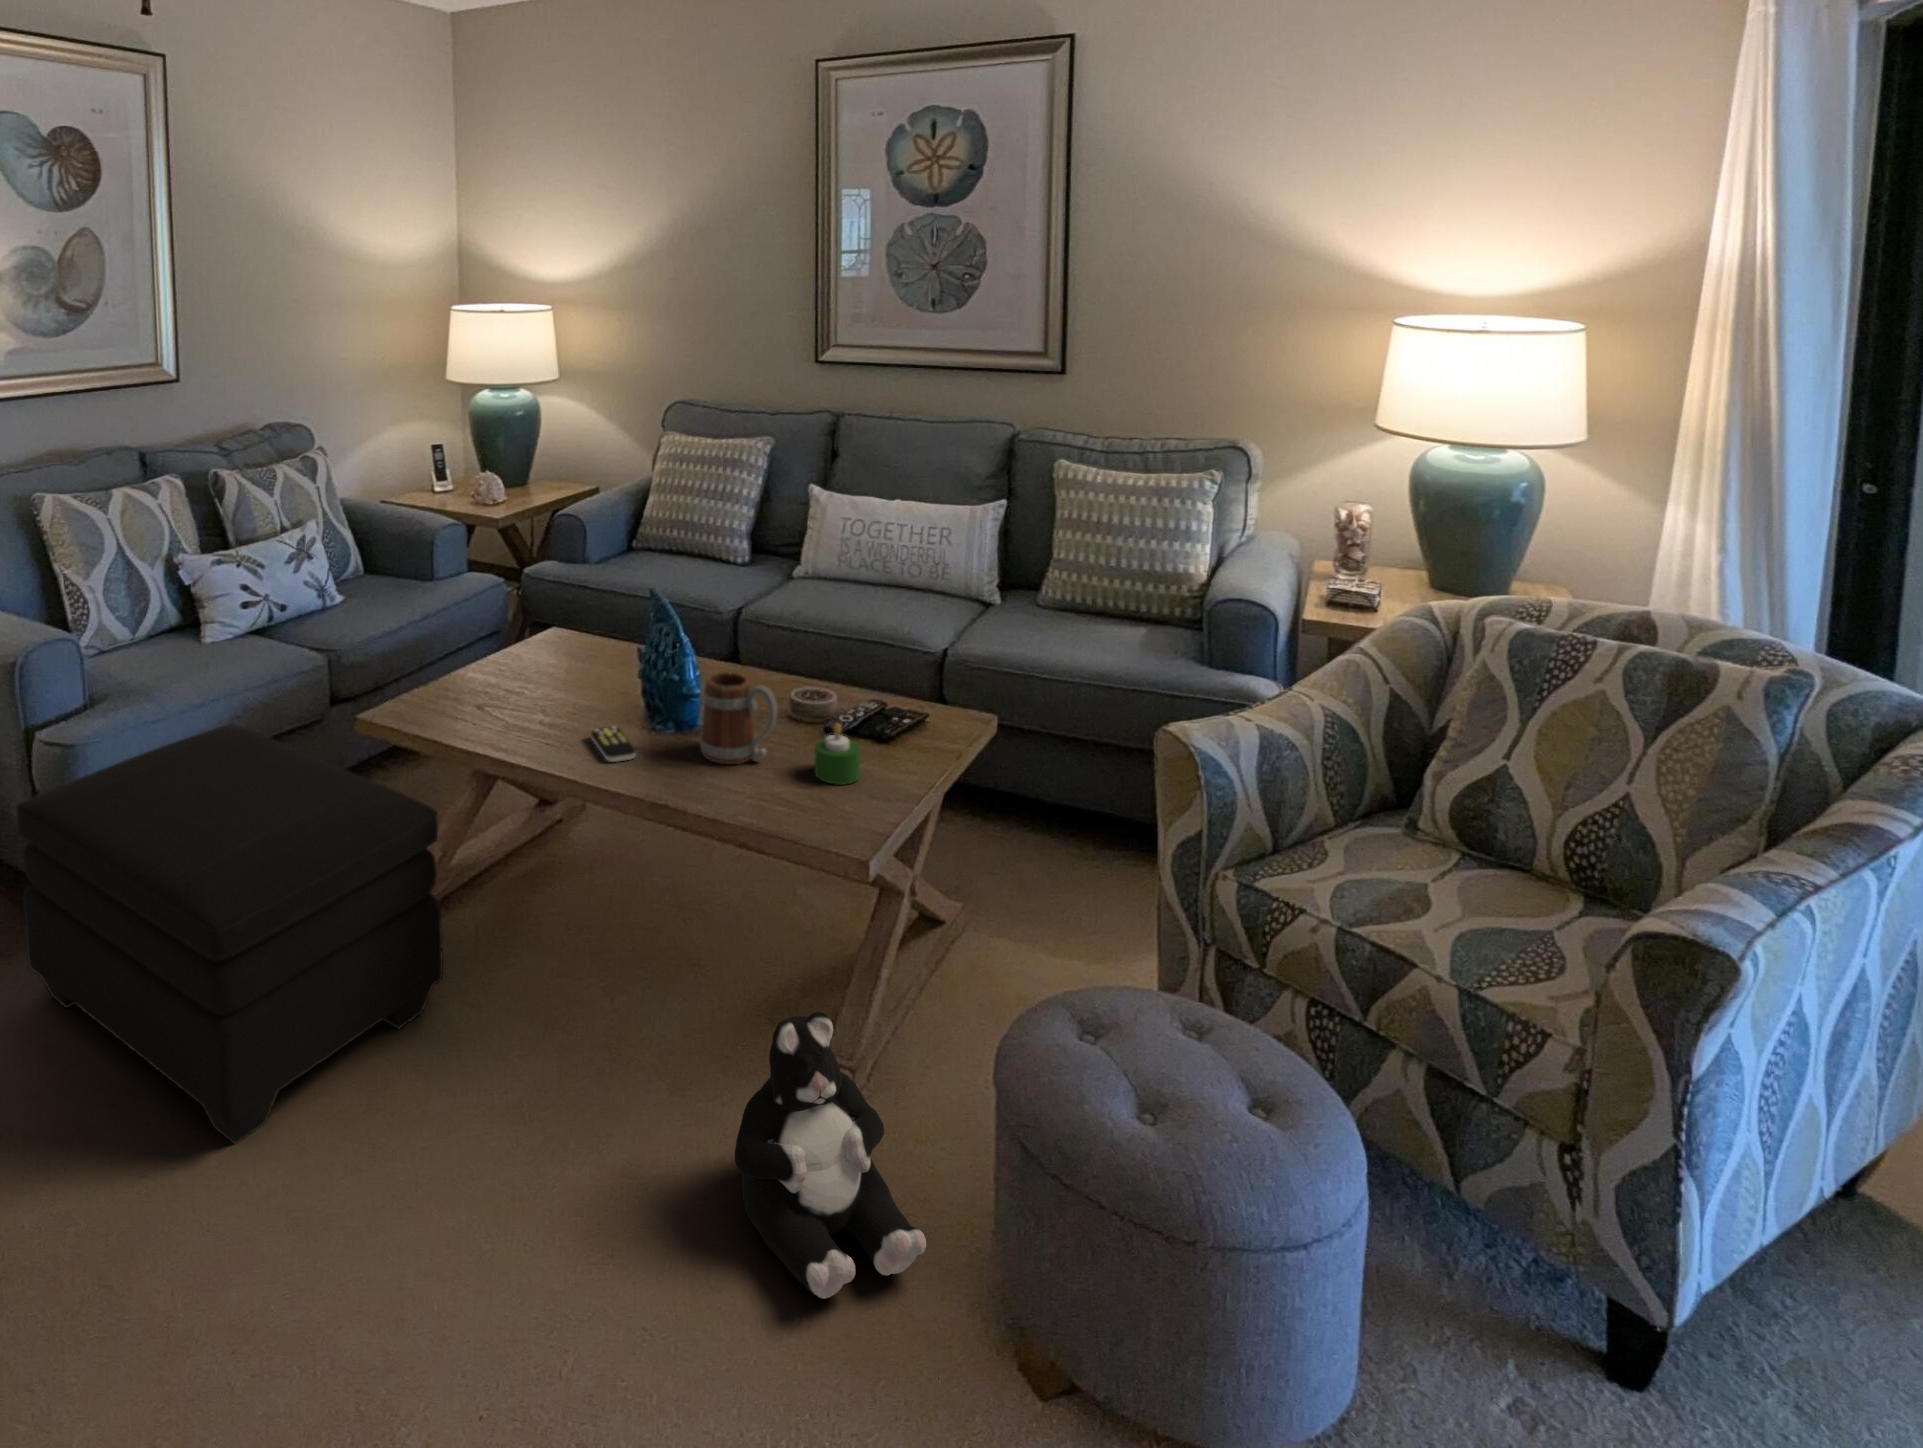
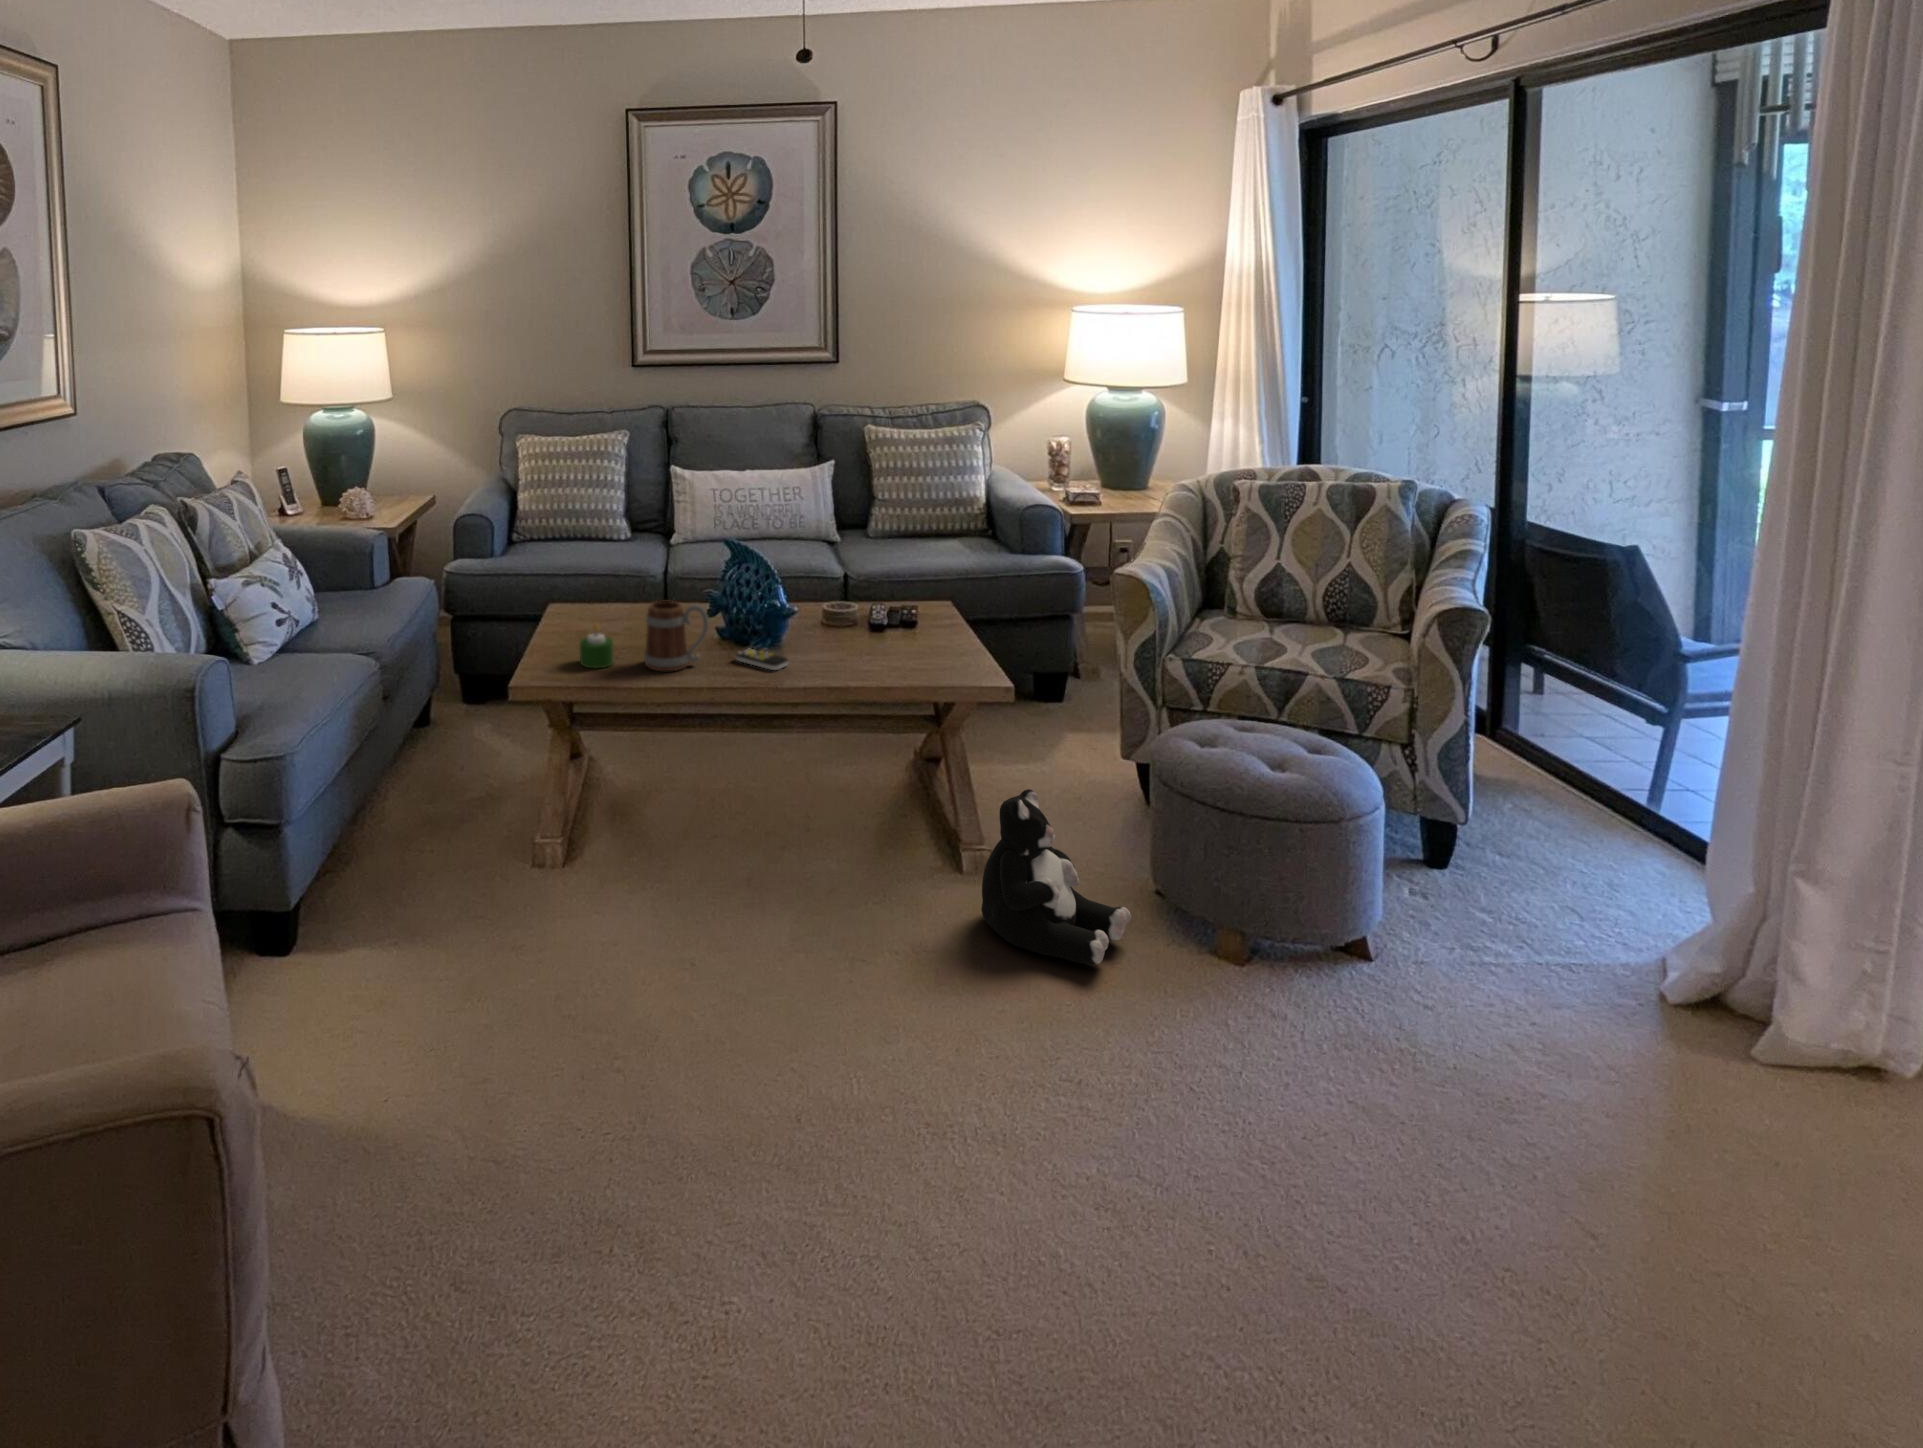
mug: present [700,672,777,764] -> present [644,601,708,671]
candle: present [815,723,860,785] -> present [580,624,614,668]
ottoman: present [16,724,443,1144] -> none [285,721,670,1037]

